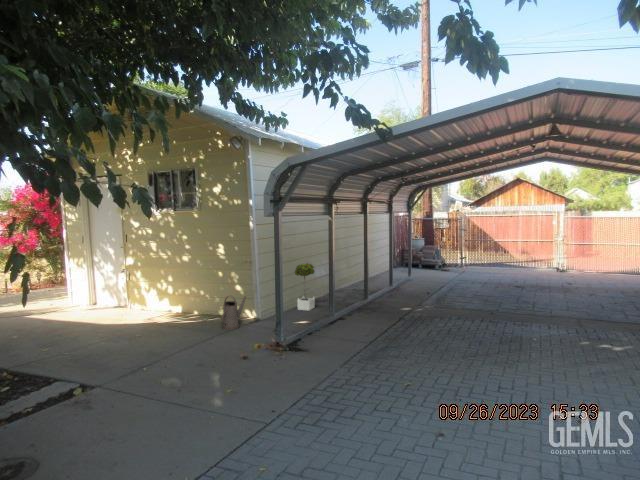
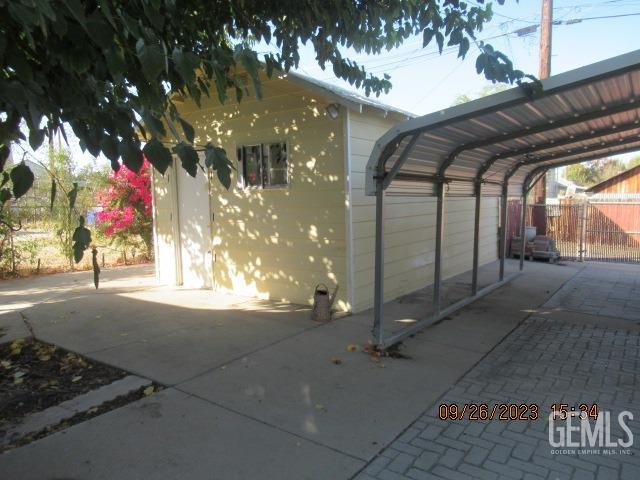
potted tree: present [295,263,315,310] -> none [393,250,416,305]

